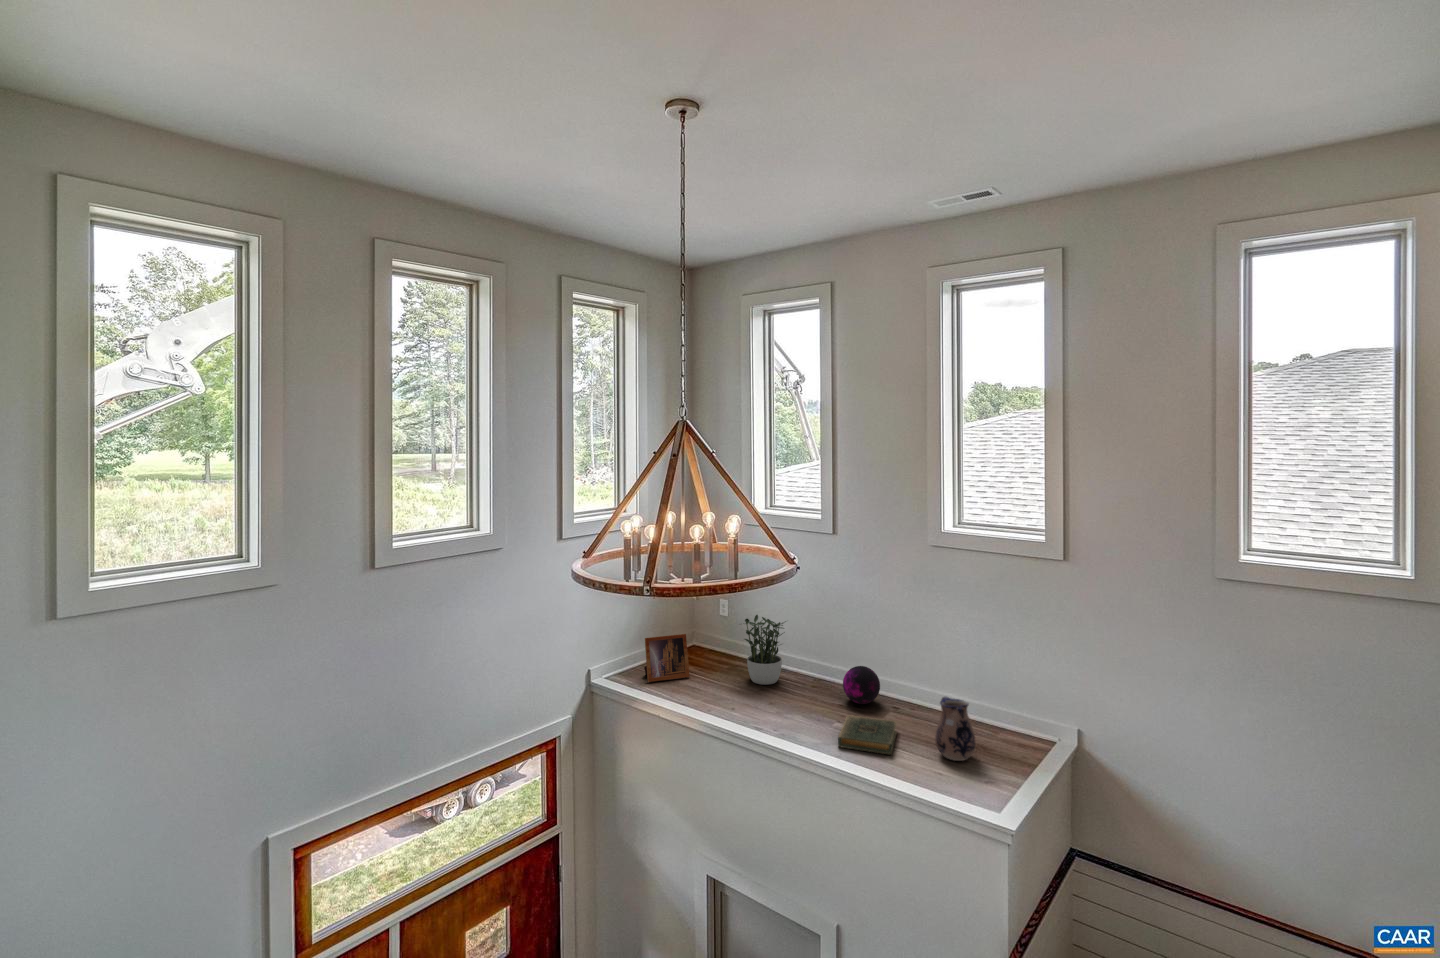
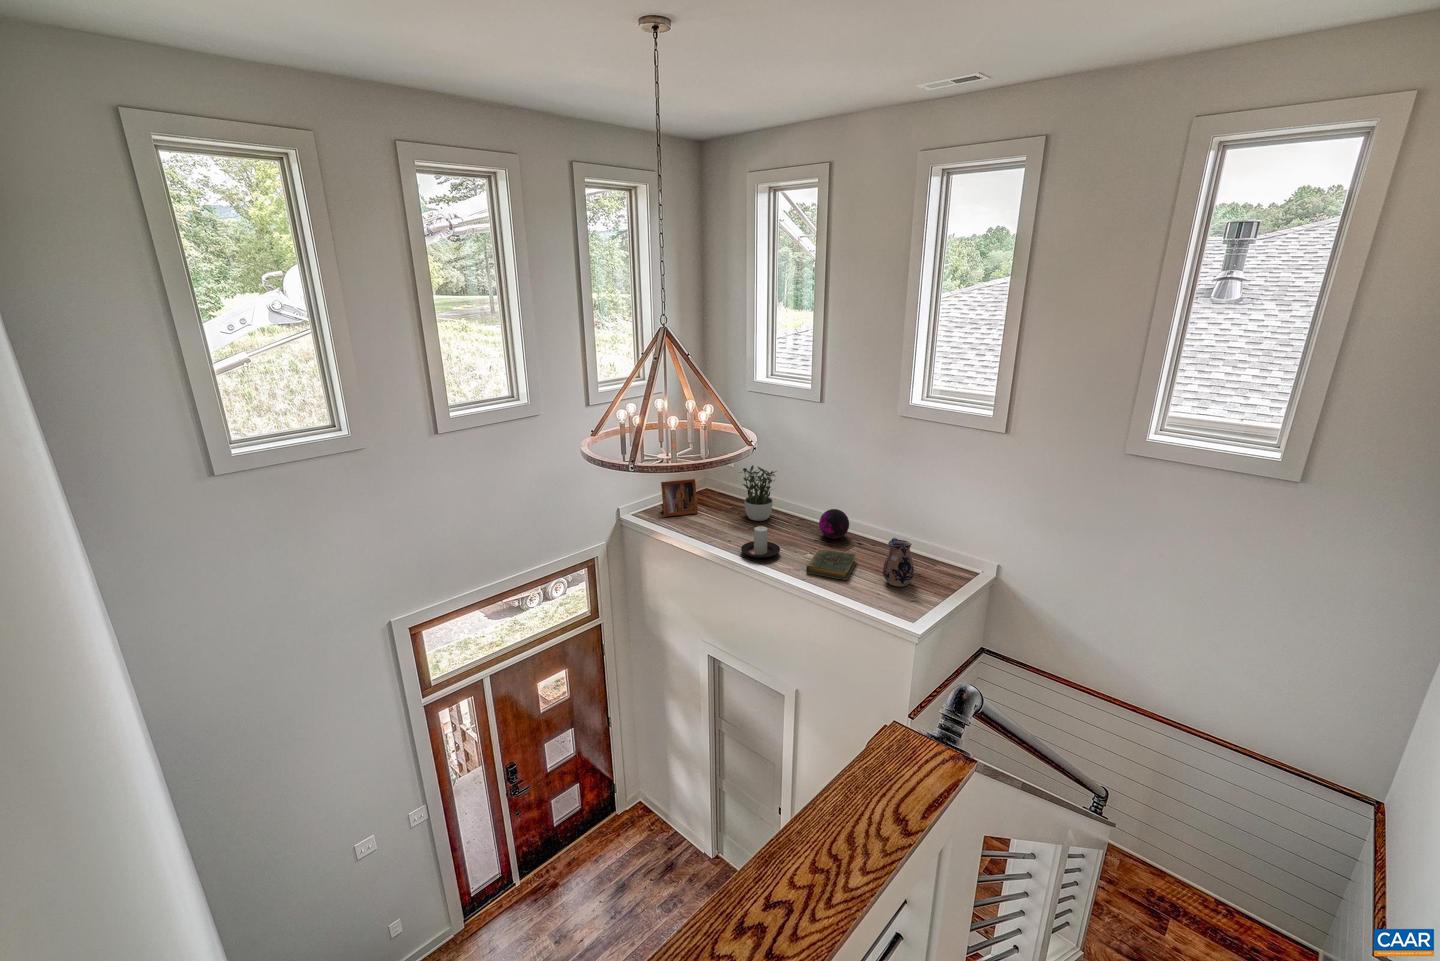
candle holder: none [751,688,800,731] -> present [741,526,780,559]

